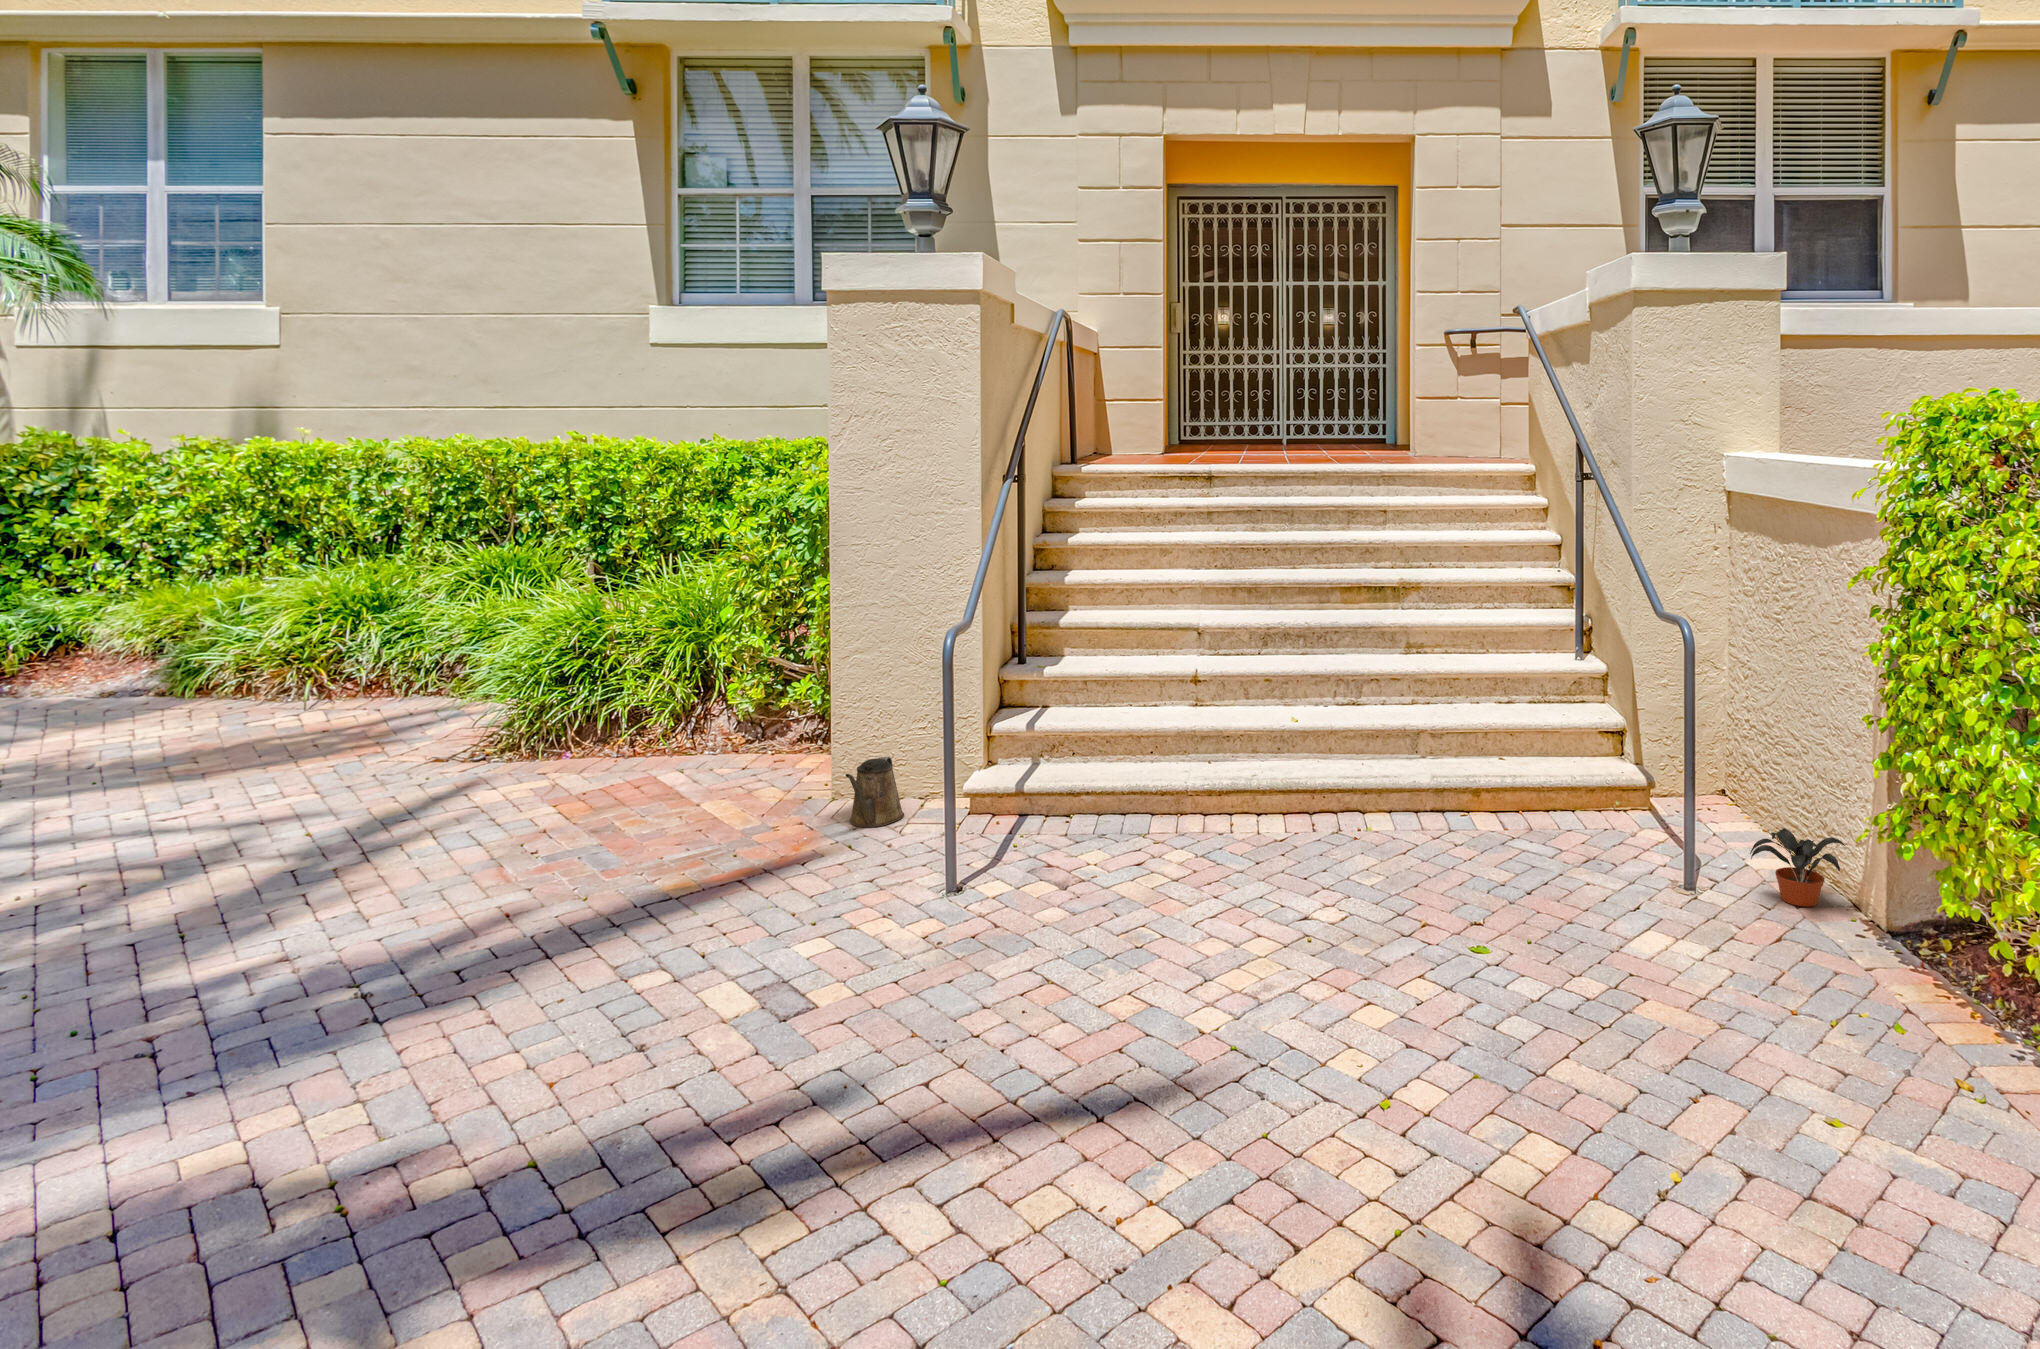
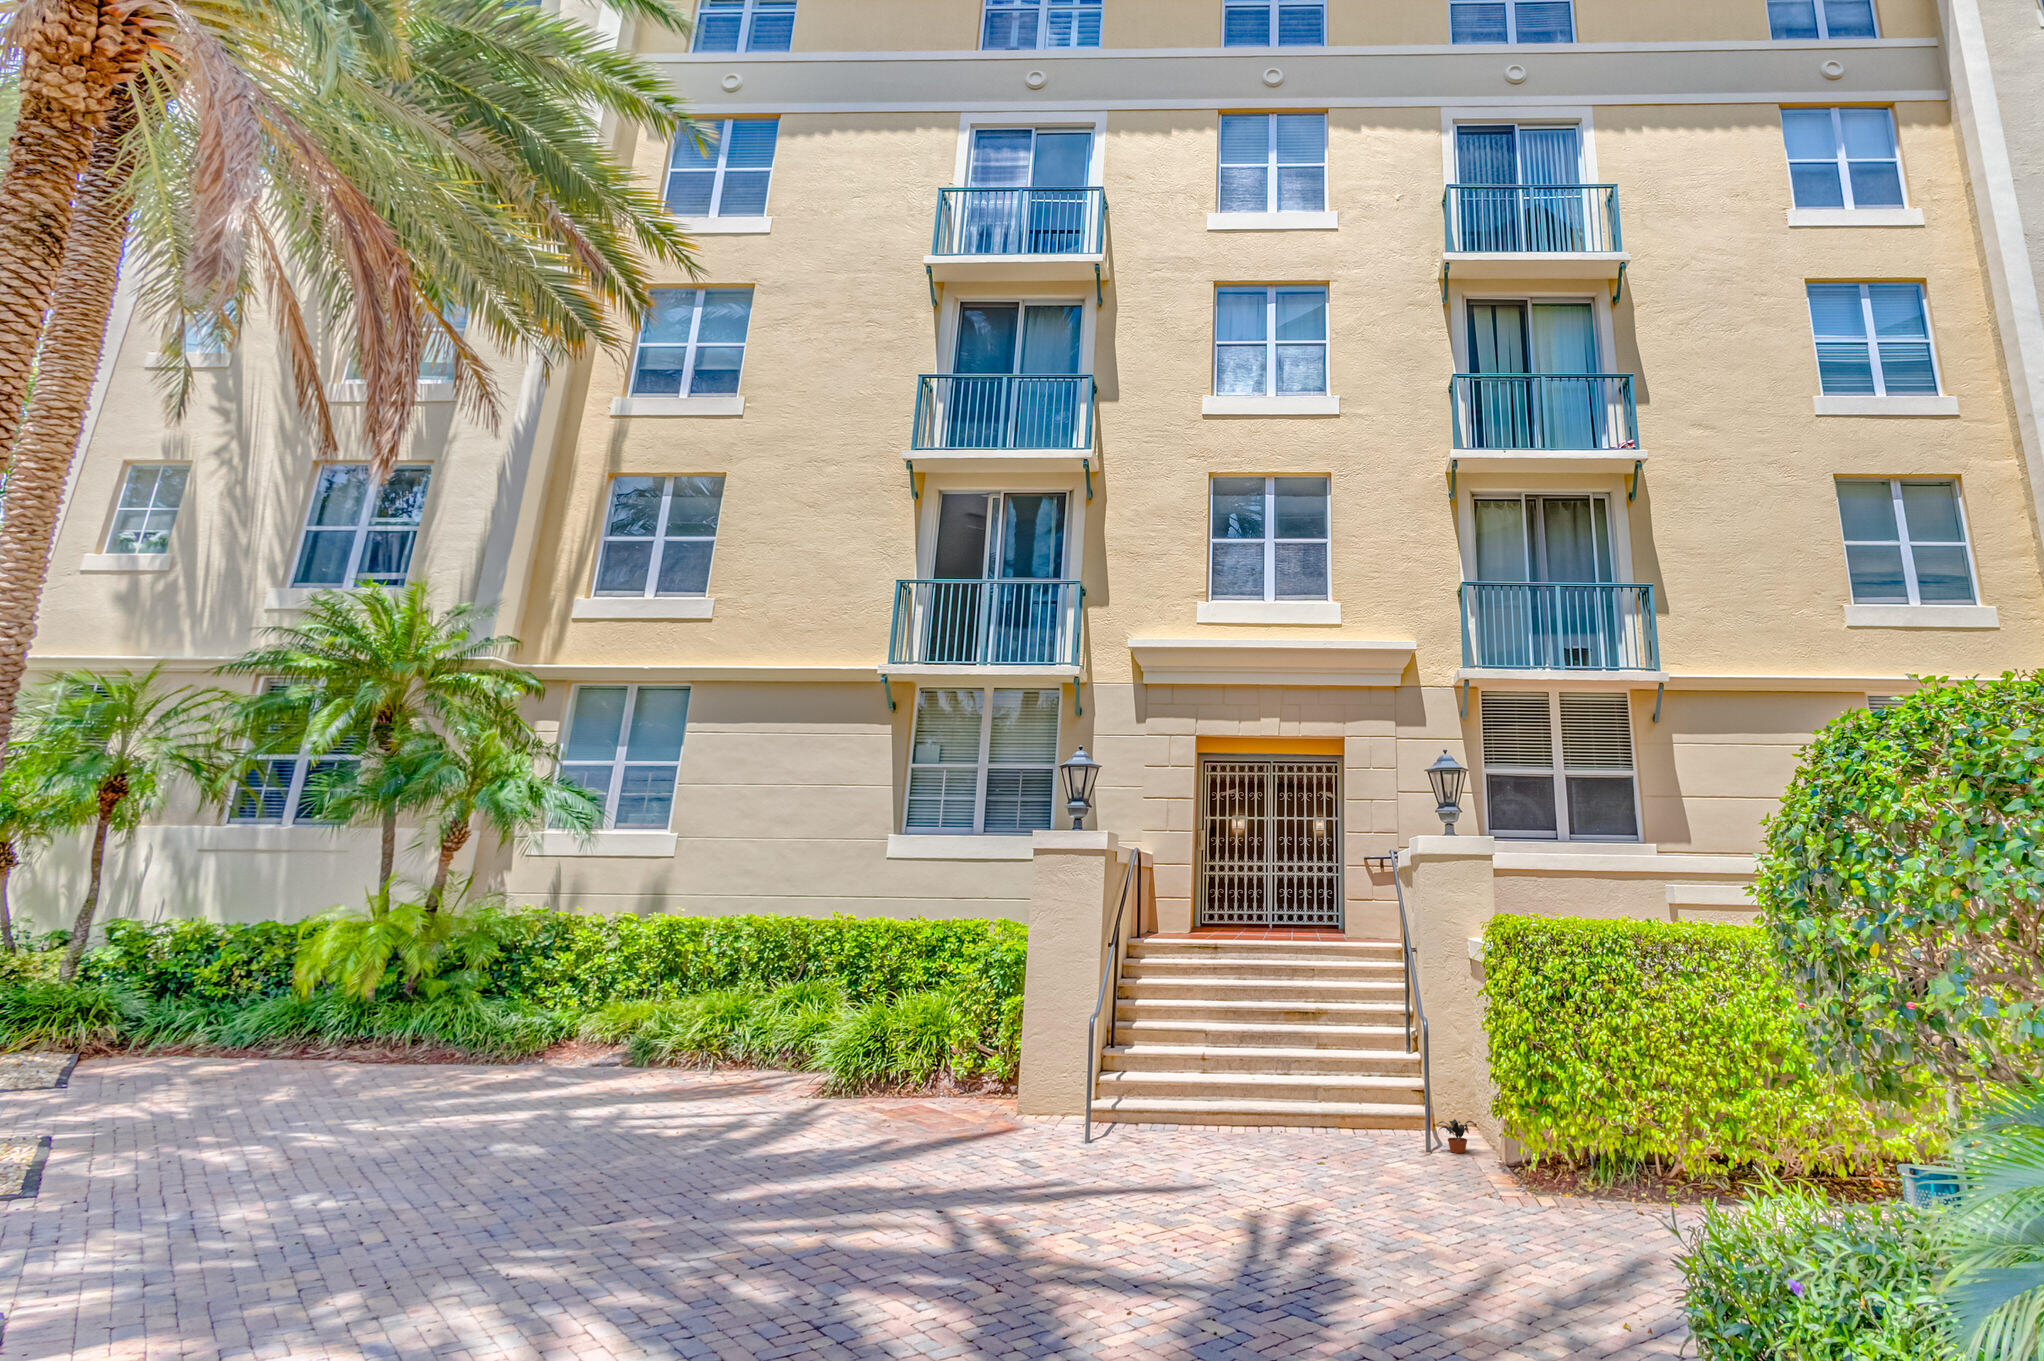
watering can: present [845,757,904,827] -> none [1030,1090,1055,1124]

